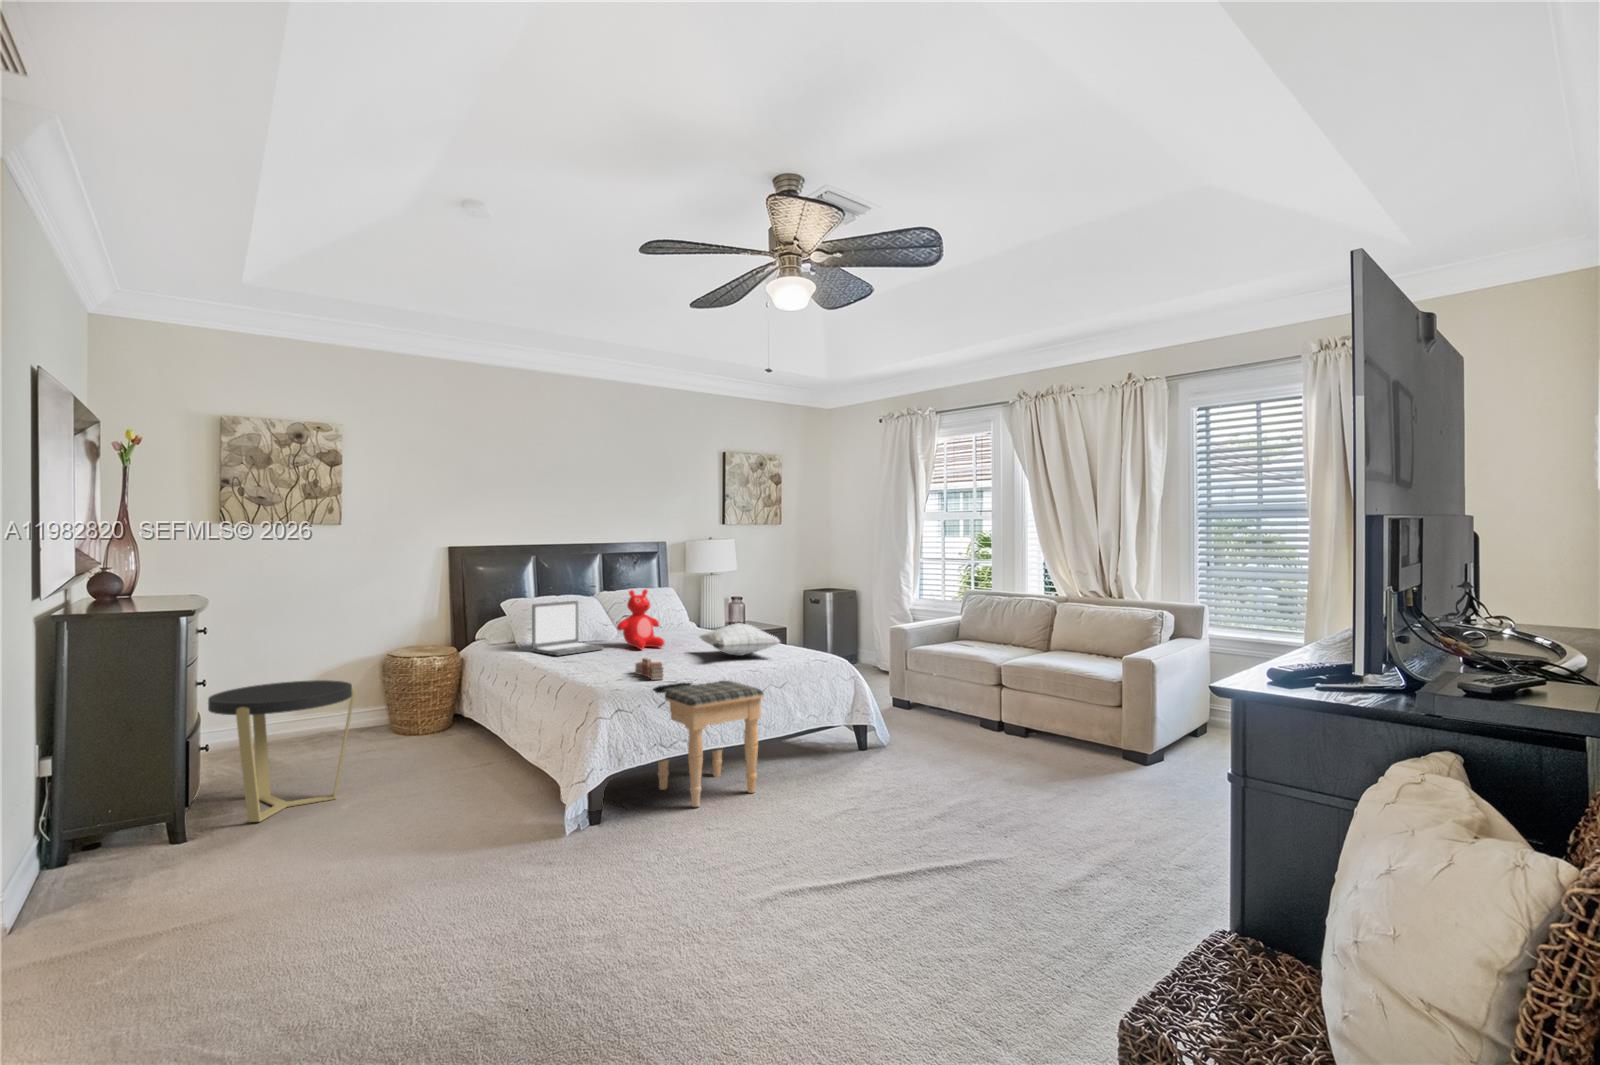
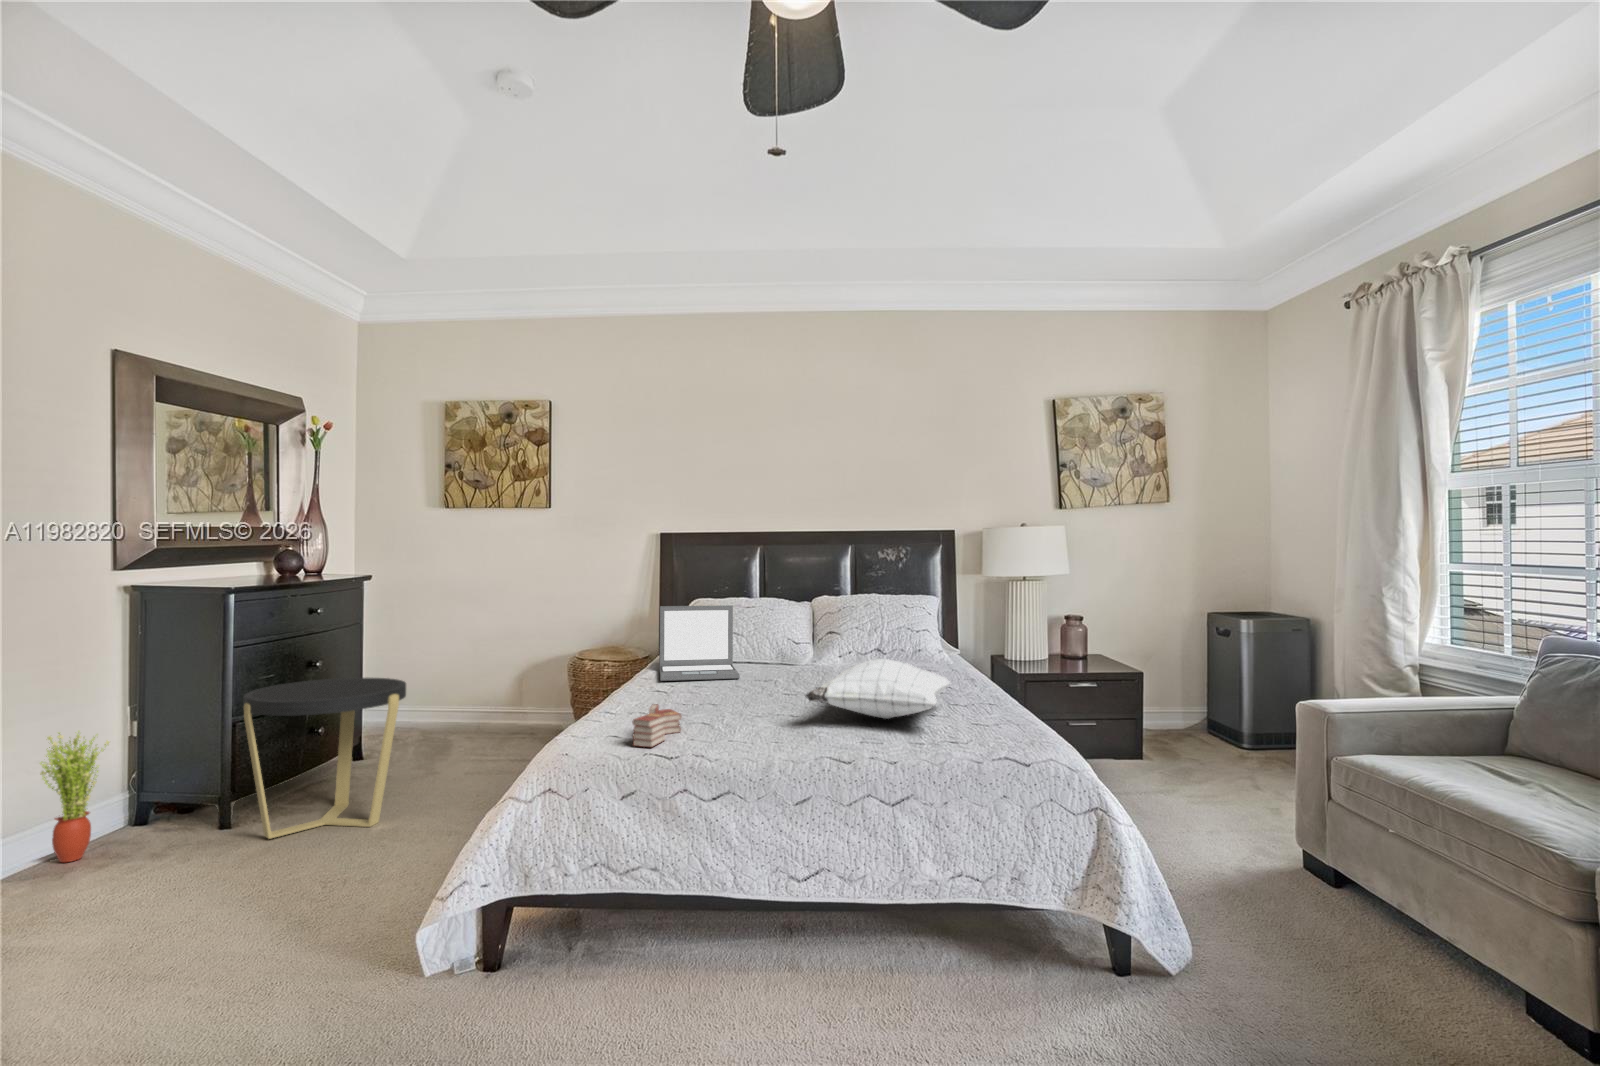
teddy bear: present [617,589,665,649] -> none [759,593,831,685]
footstool: present [653,681,764,807] -> none [598,757,783,1017]
potted plant: none [47,752,103,879] -> present [40,733,109,862]

